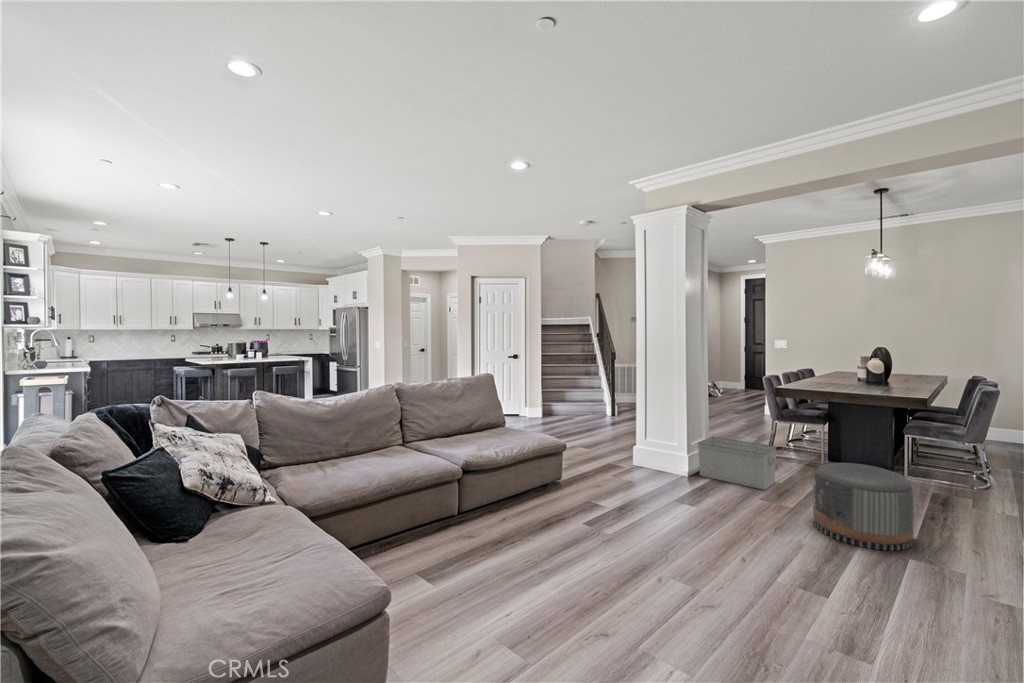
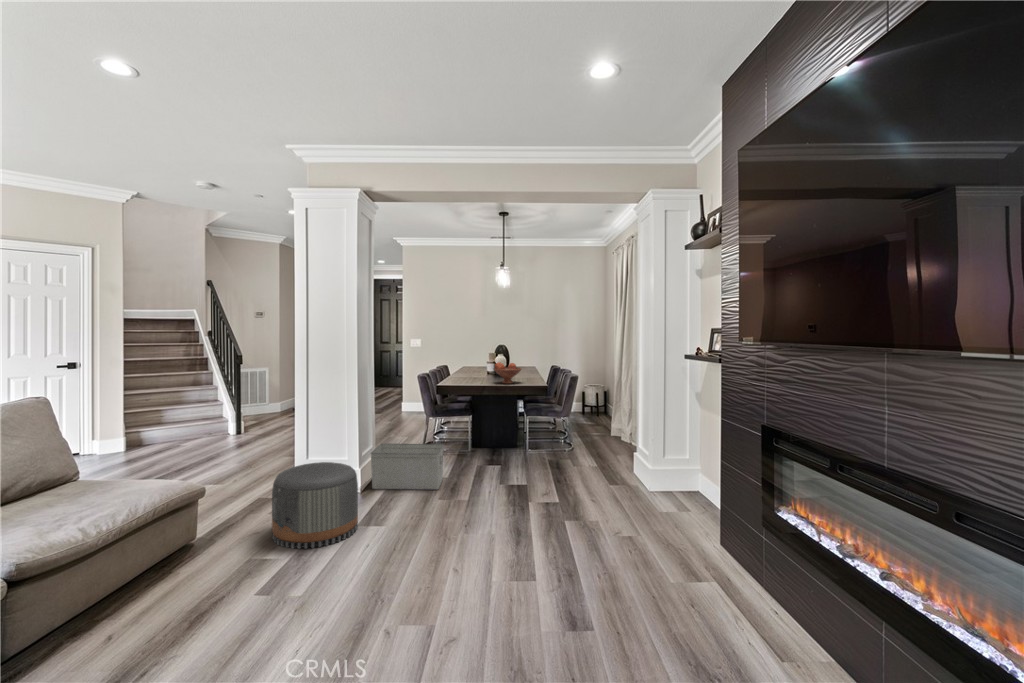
fruit bowl: none [855,366,897,392] -> present [494,362,521,384]
pouf: present [813,463,914,551] -> present [272,462,358,549]

